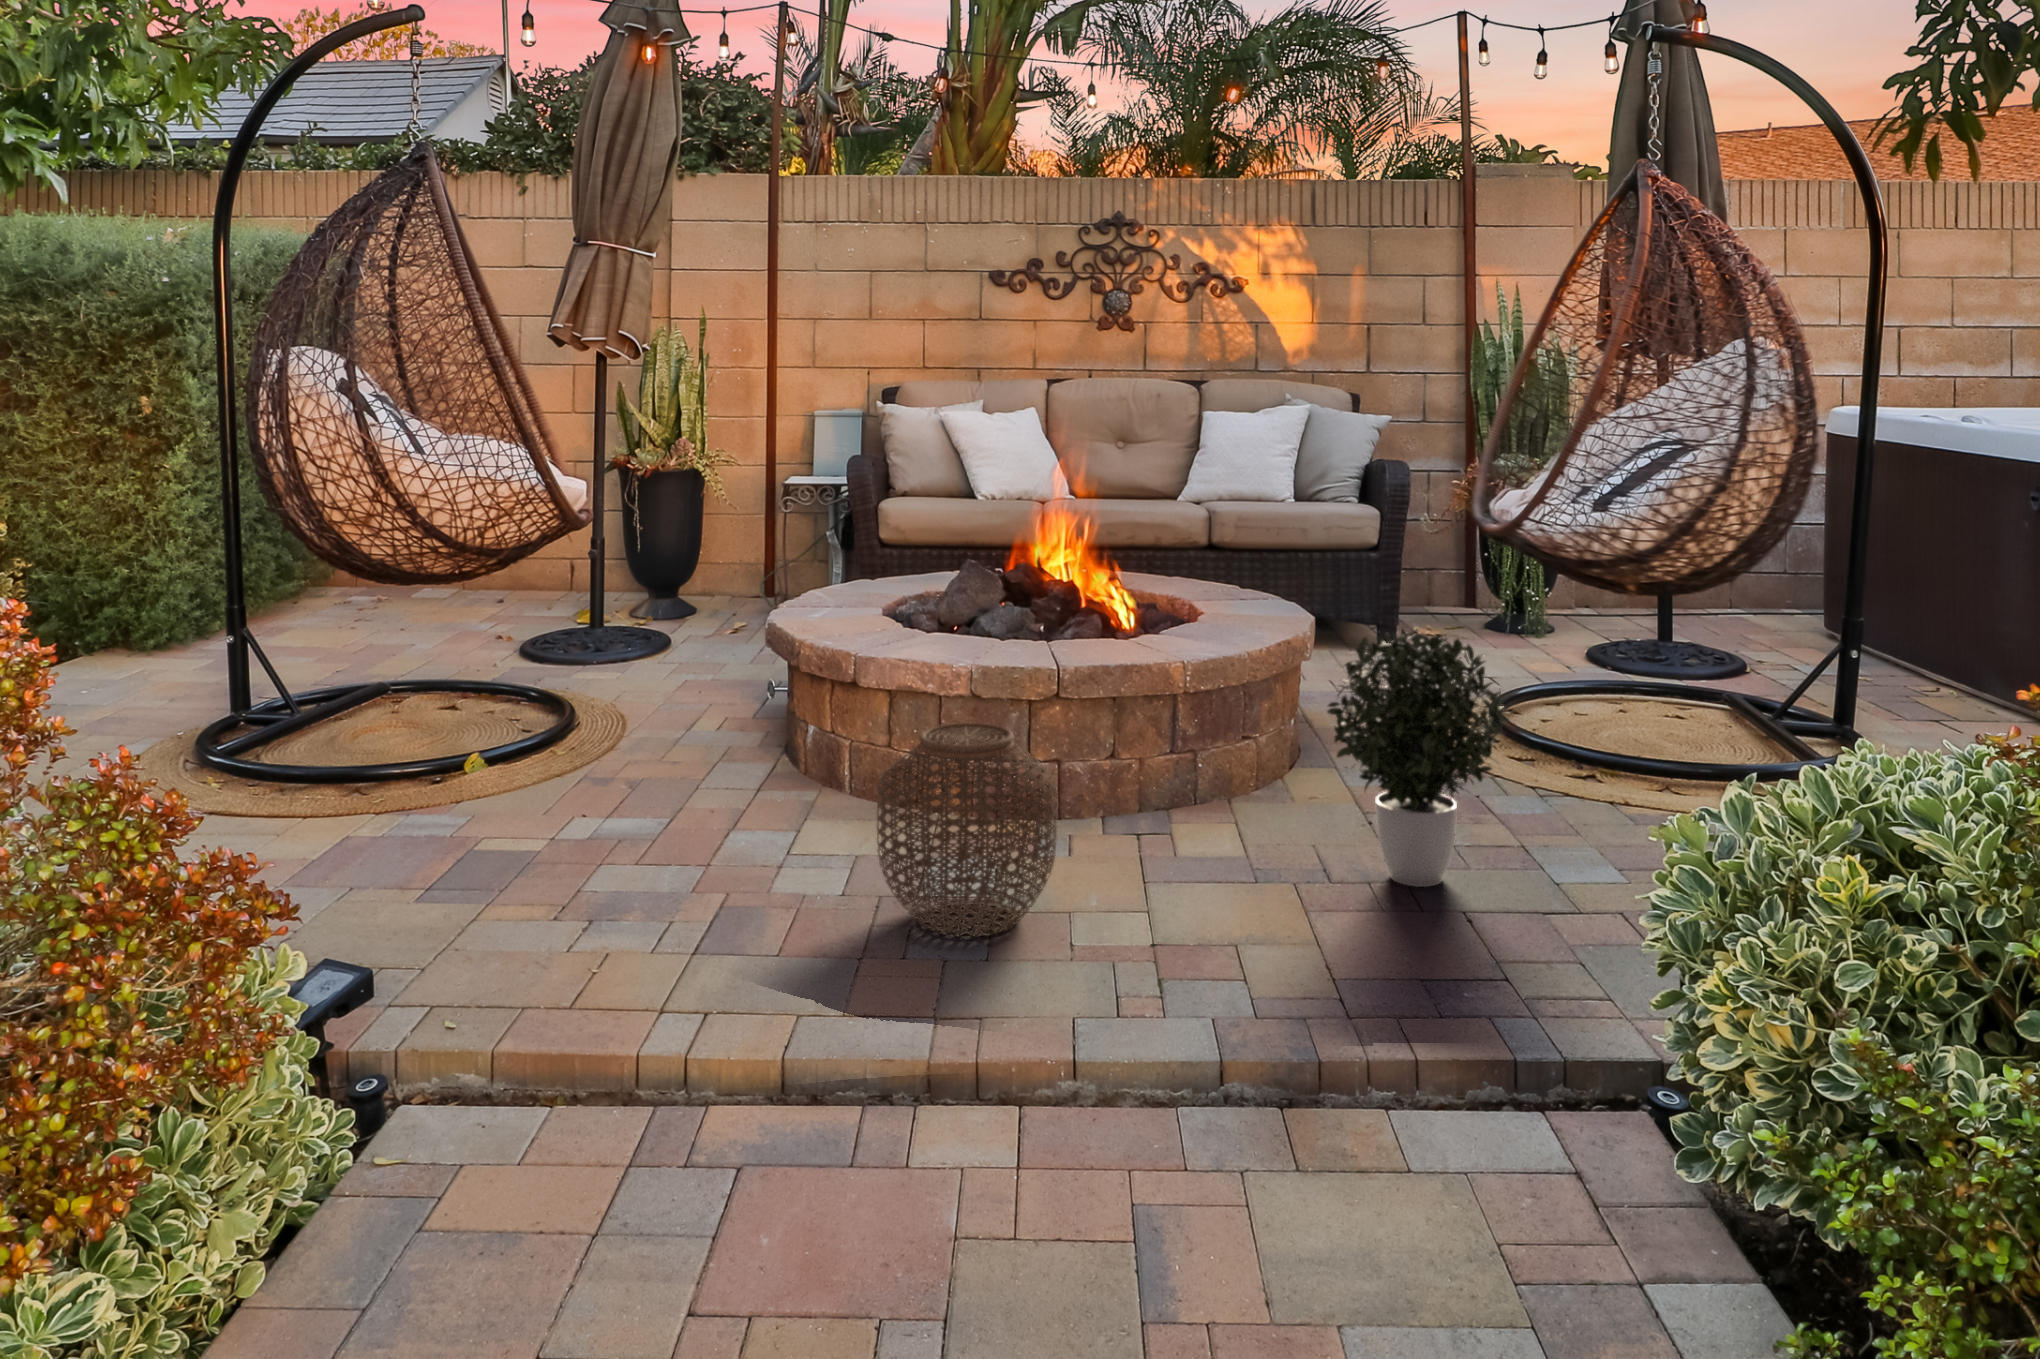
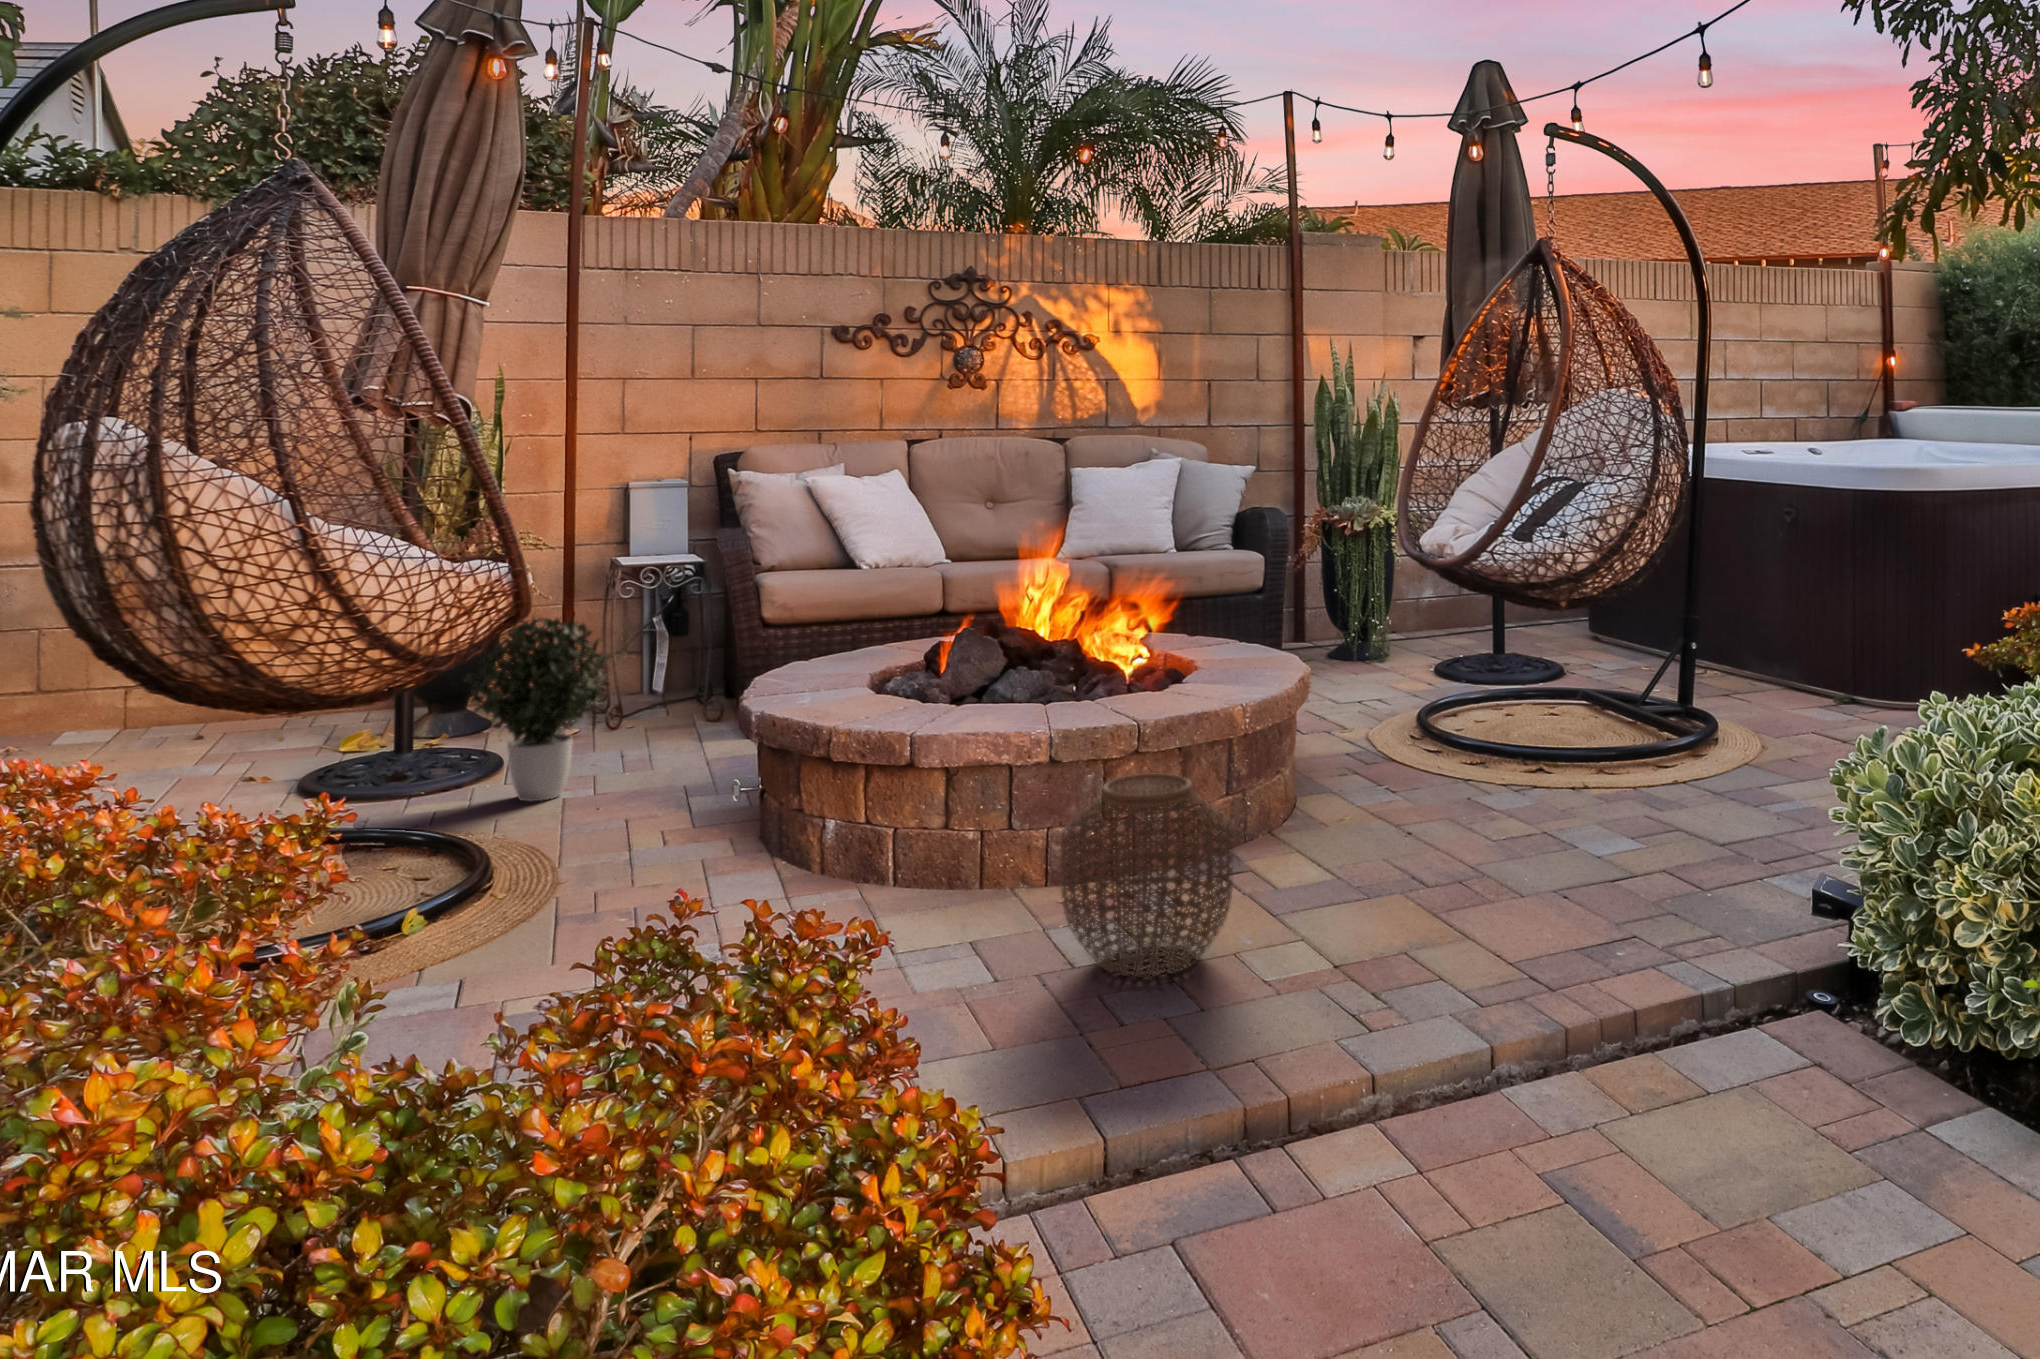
potted plant: present [1327,629,1508,887] -> present [464,617,609,801]

